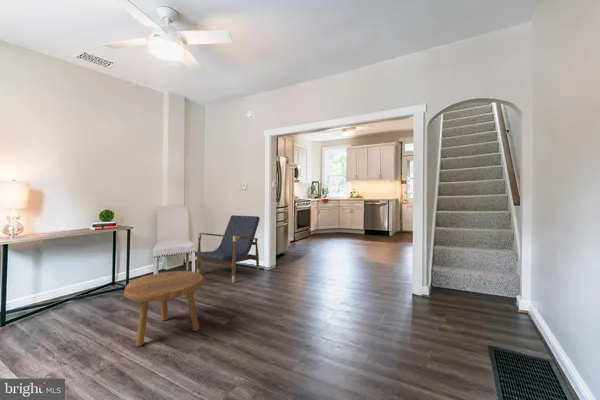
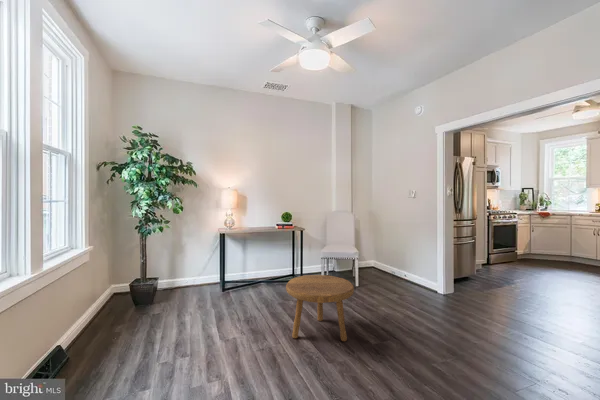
lounge chair: present [195,215,260,283] -> none [356,225,432,300]

